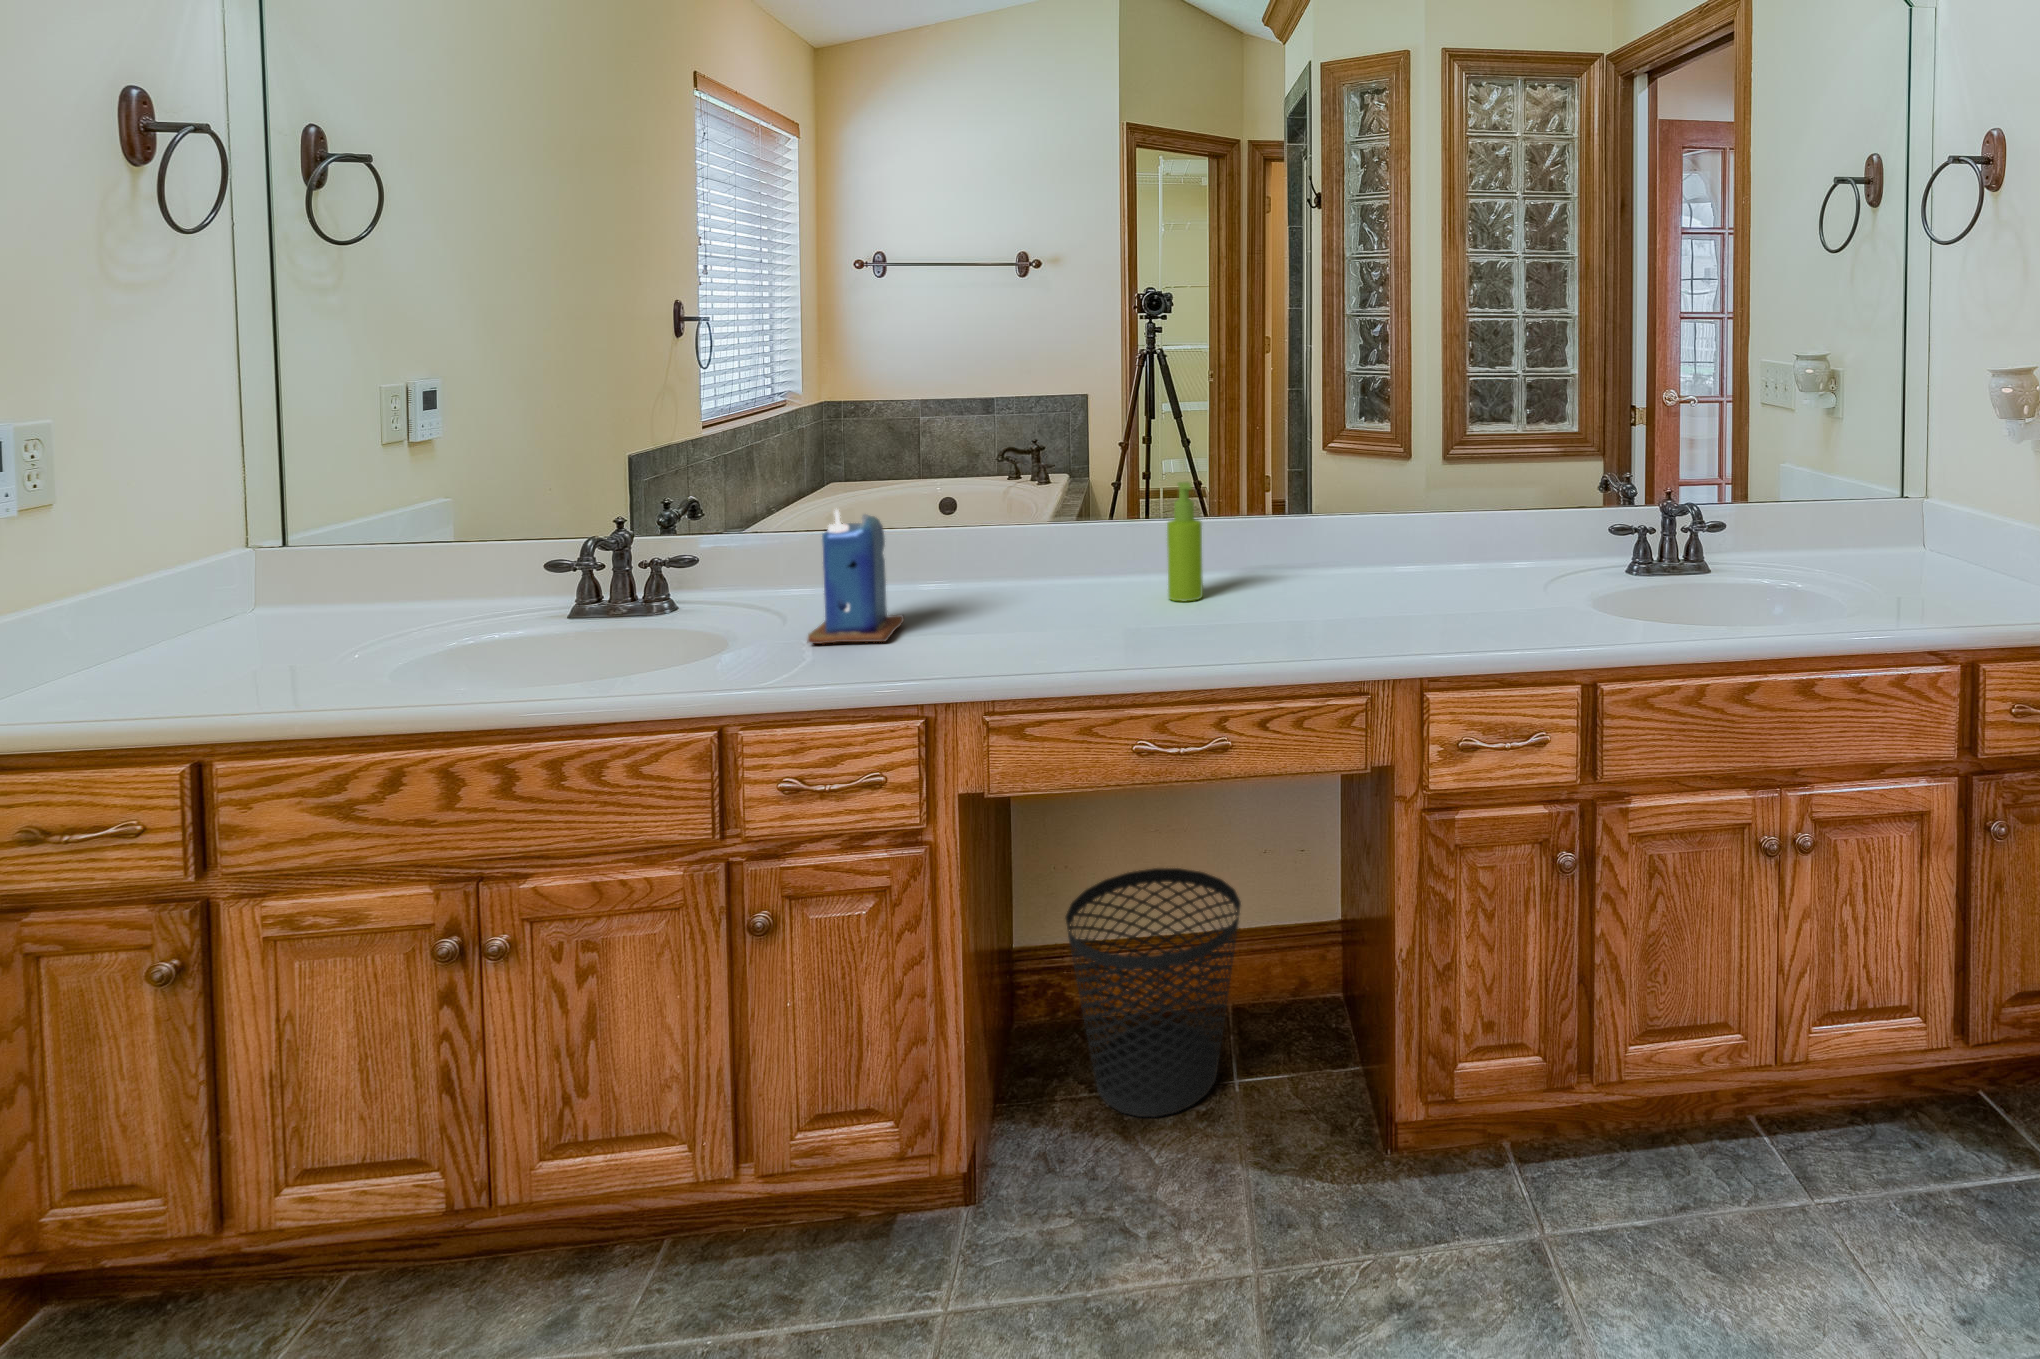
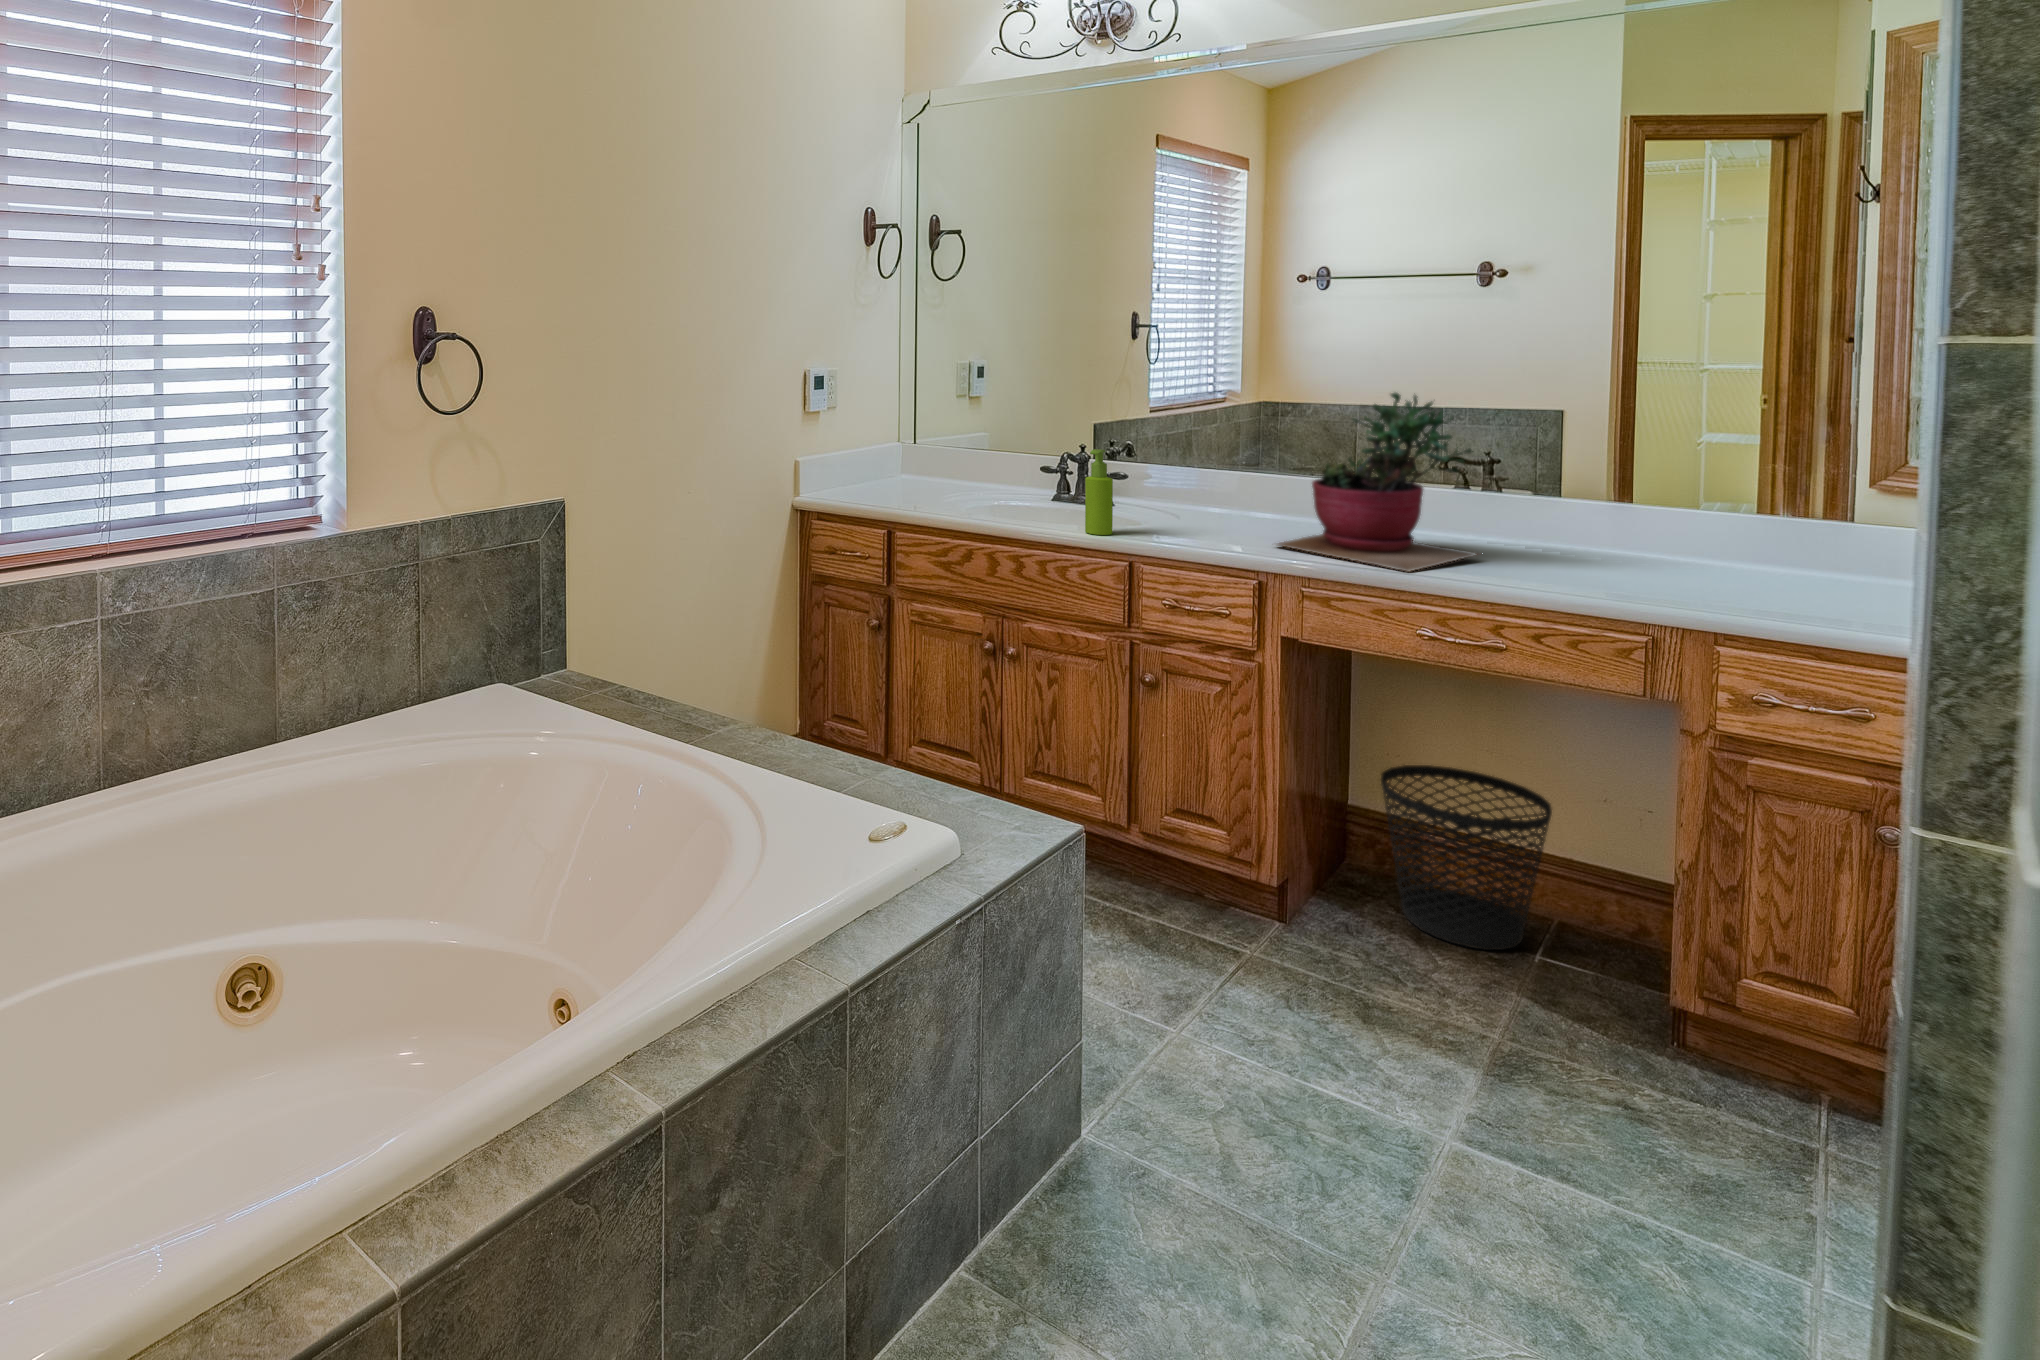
succulent plant: none [928,406,1168,661] -> present [1277,393,1477,572]
soap dispenser: present [1167,482,1203,601] -> present [1085,449,1113,535]
candle: present [808,510,904,644] -> none [1191,448,1262,538]

